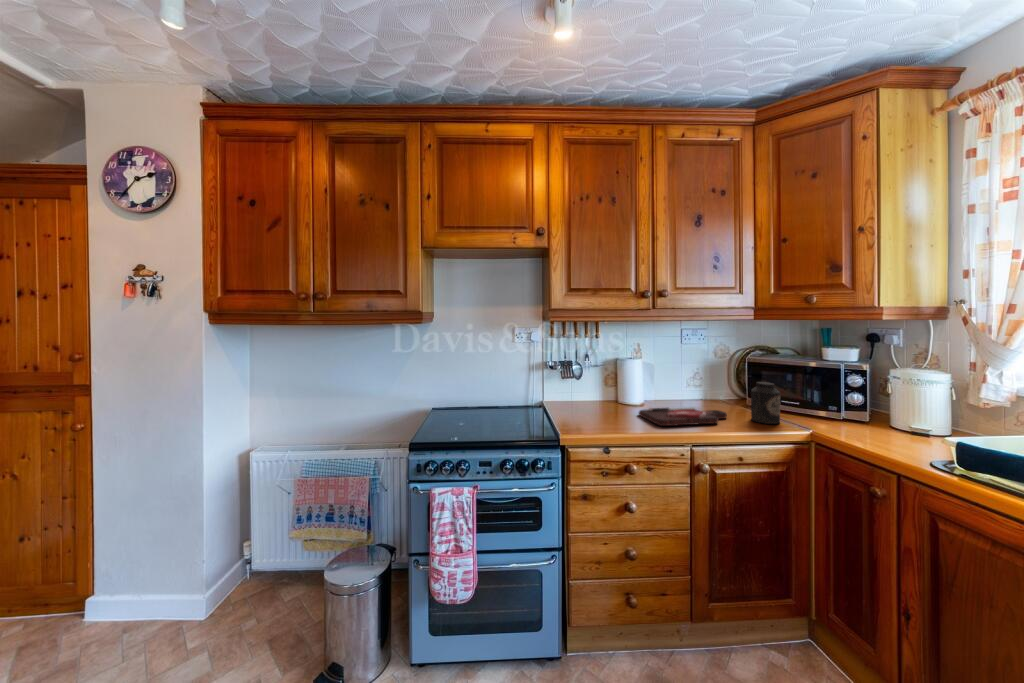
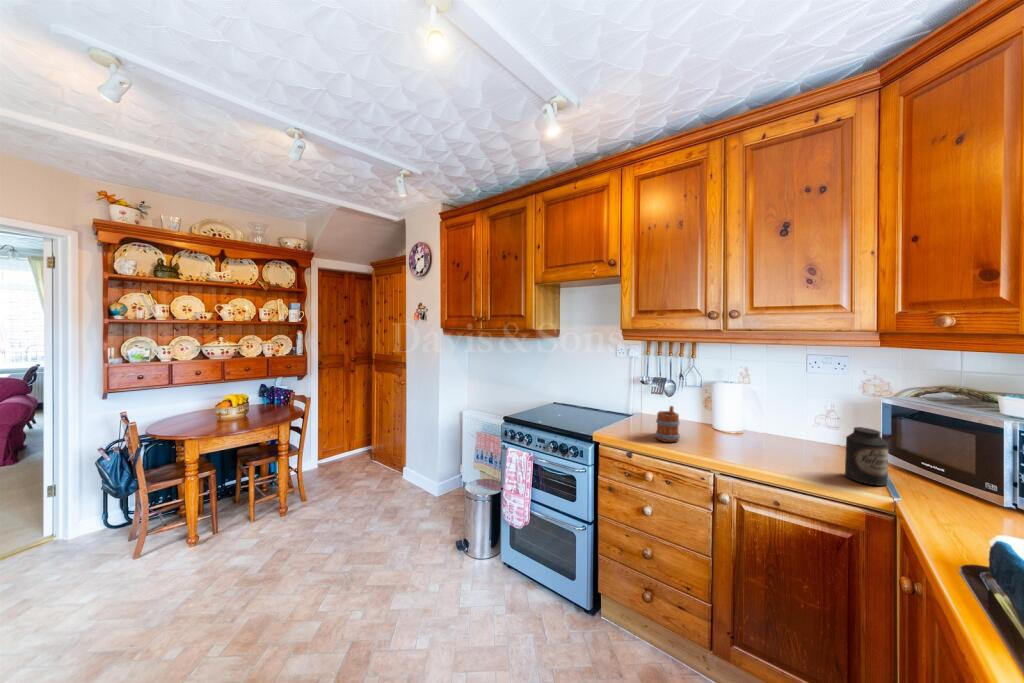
mug: none [605,389,631,427] -> present [655,406,680,442]
cutting board: present [639,407,727,426] -> none [703,434,817,464]

